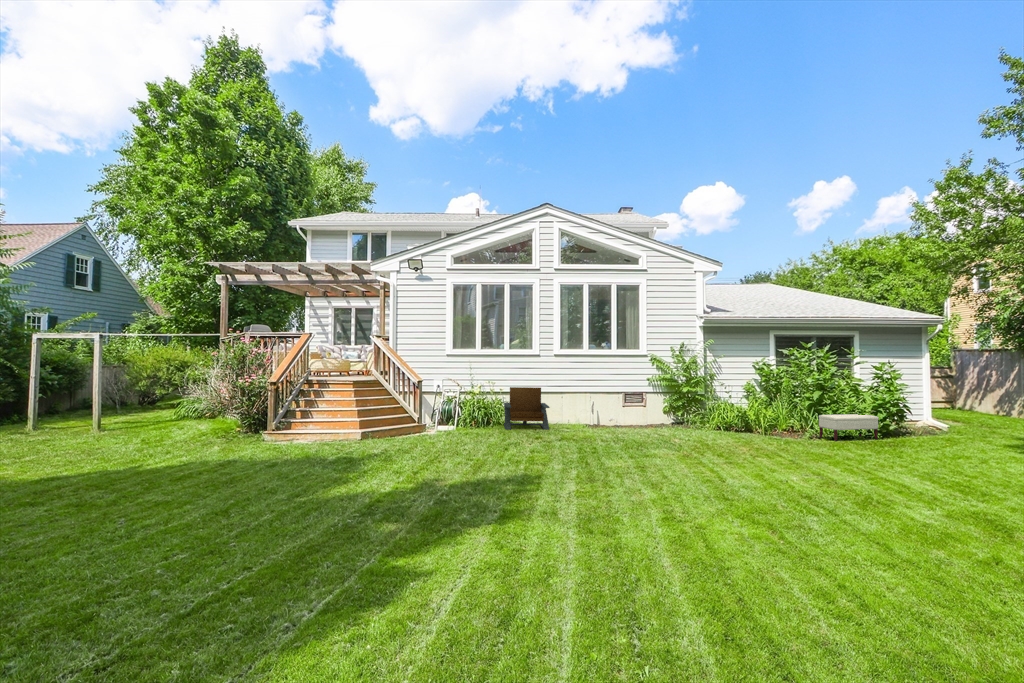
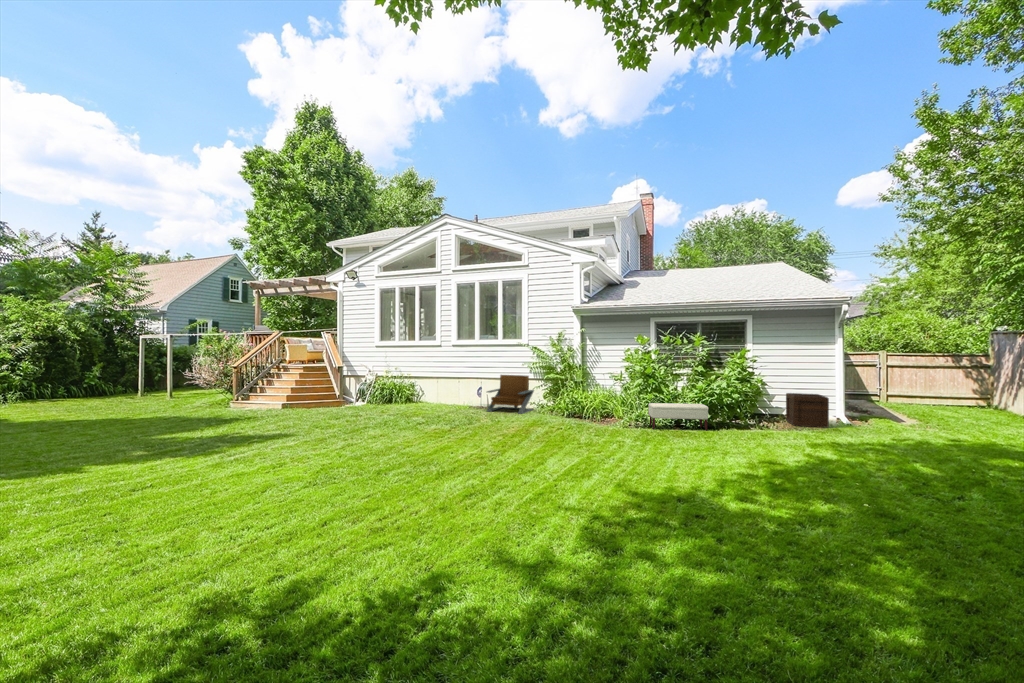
lounge chair: present [504,387,550,430] -> present [487,375,534,414]
wooden crate: none [893,401,942,432] -> present [786,393,829,428]

